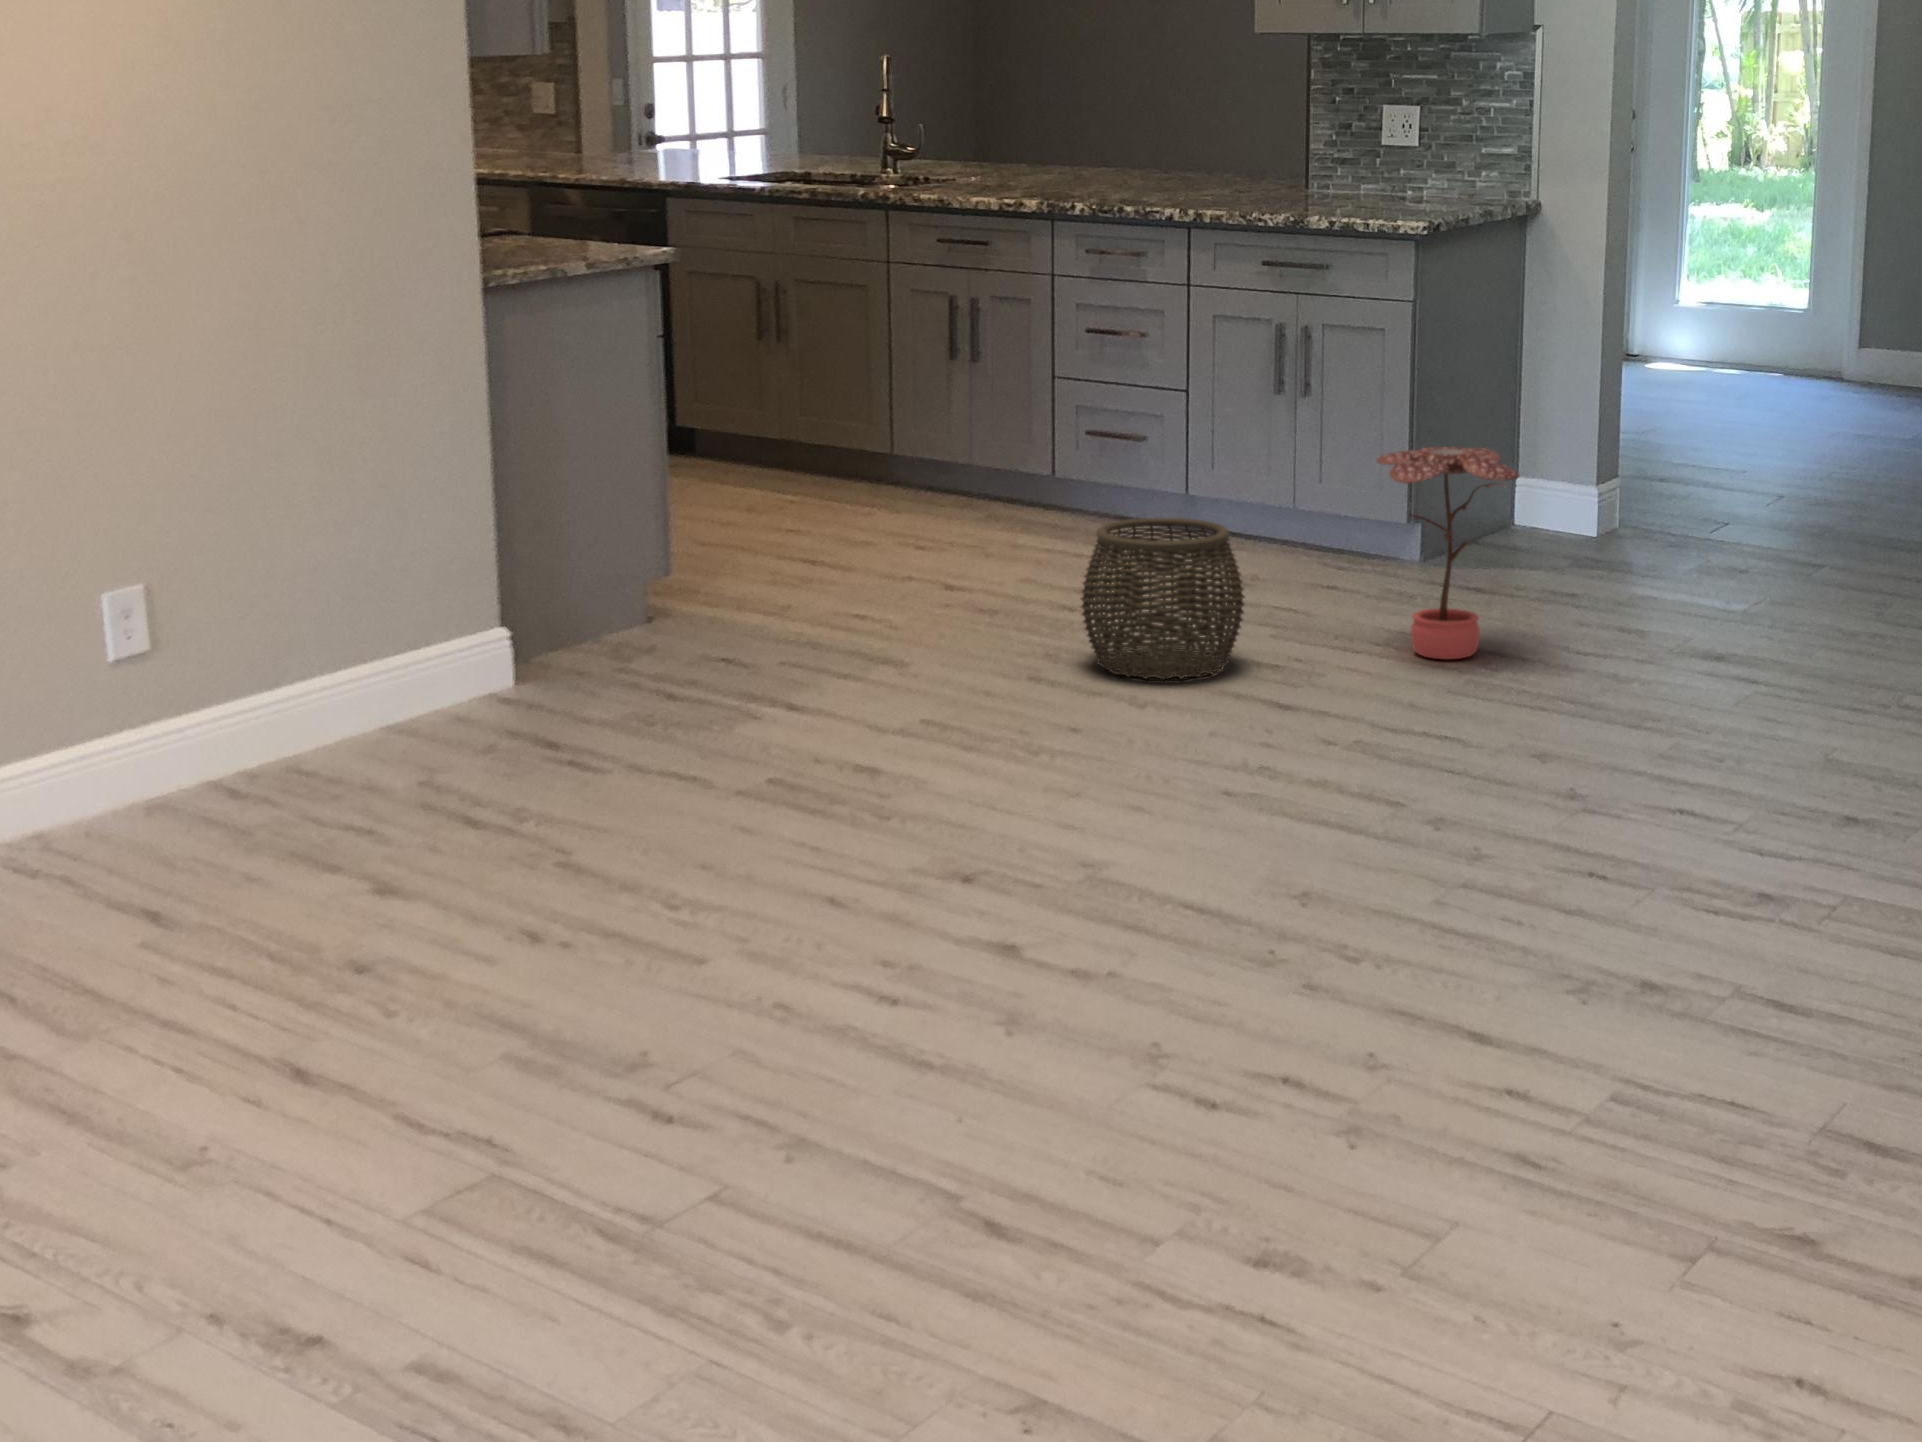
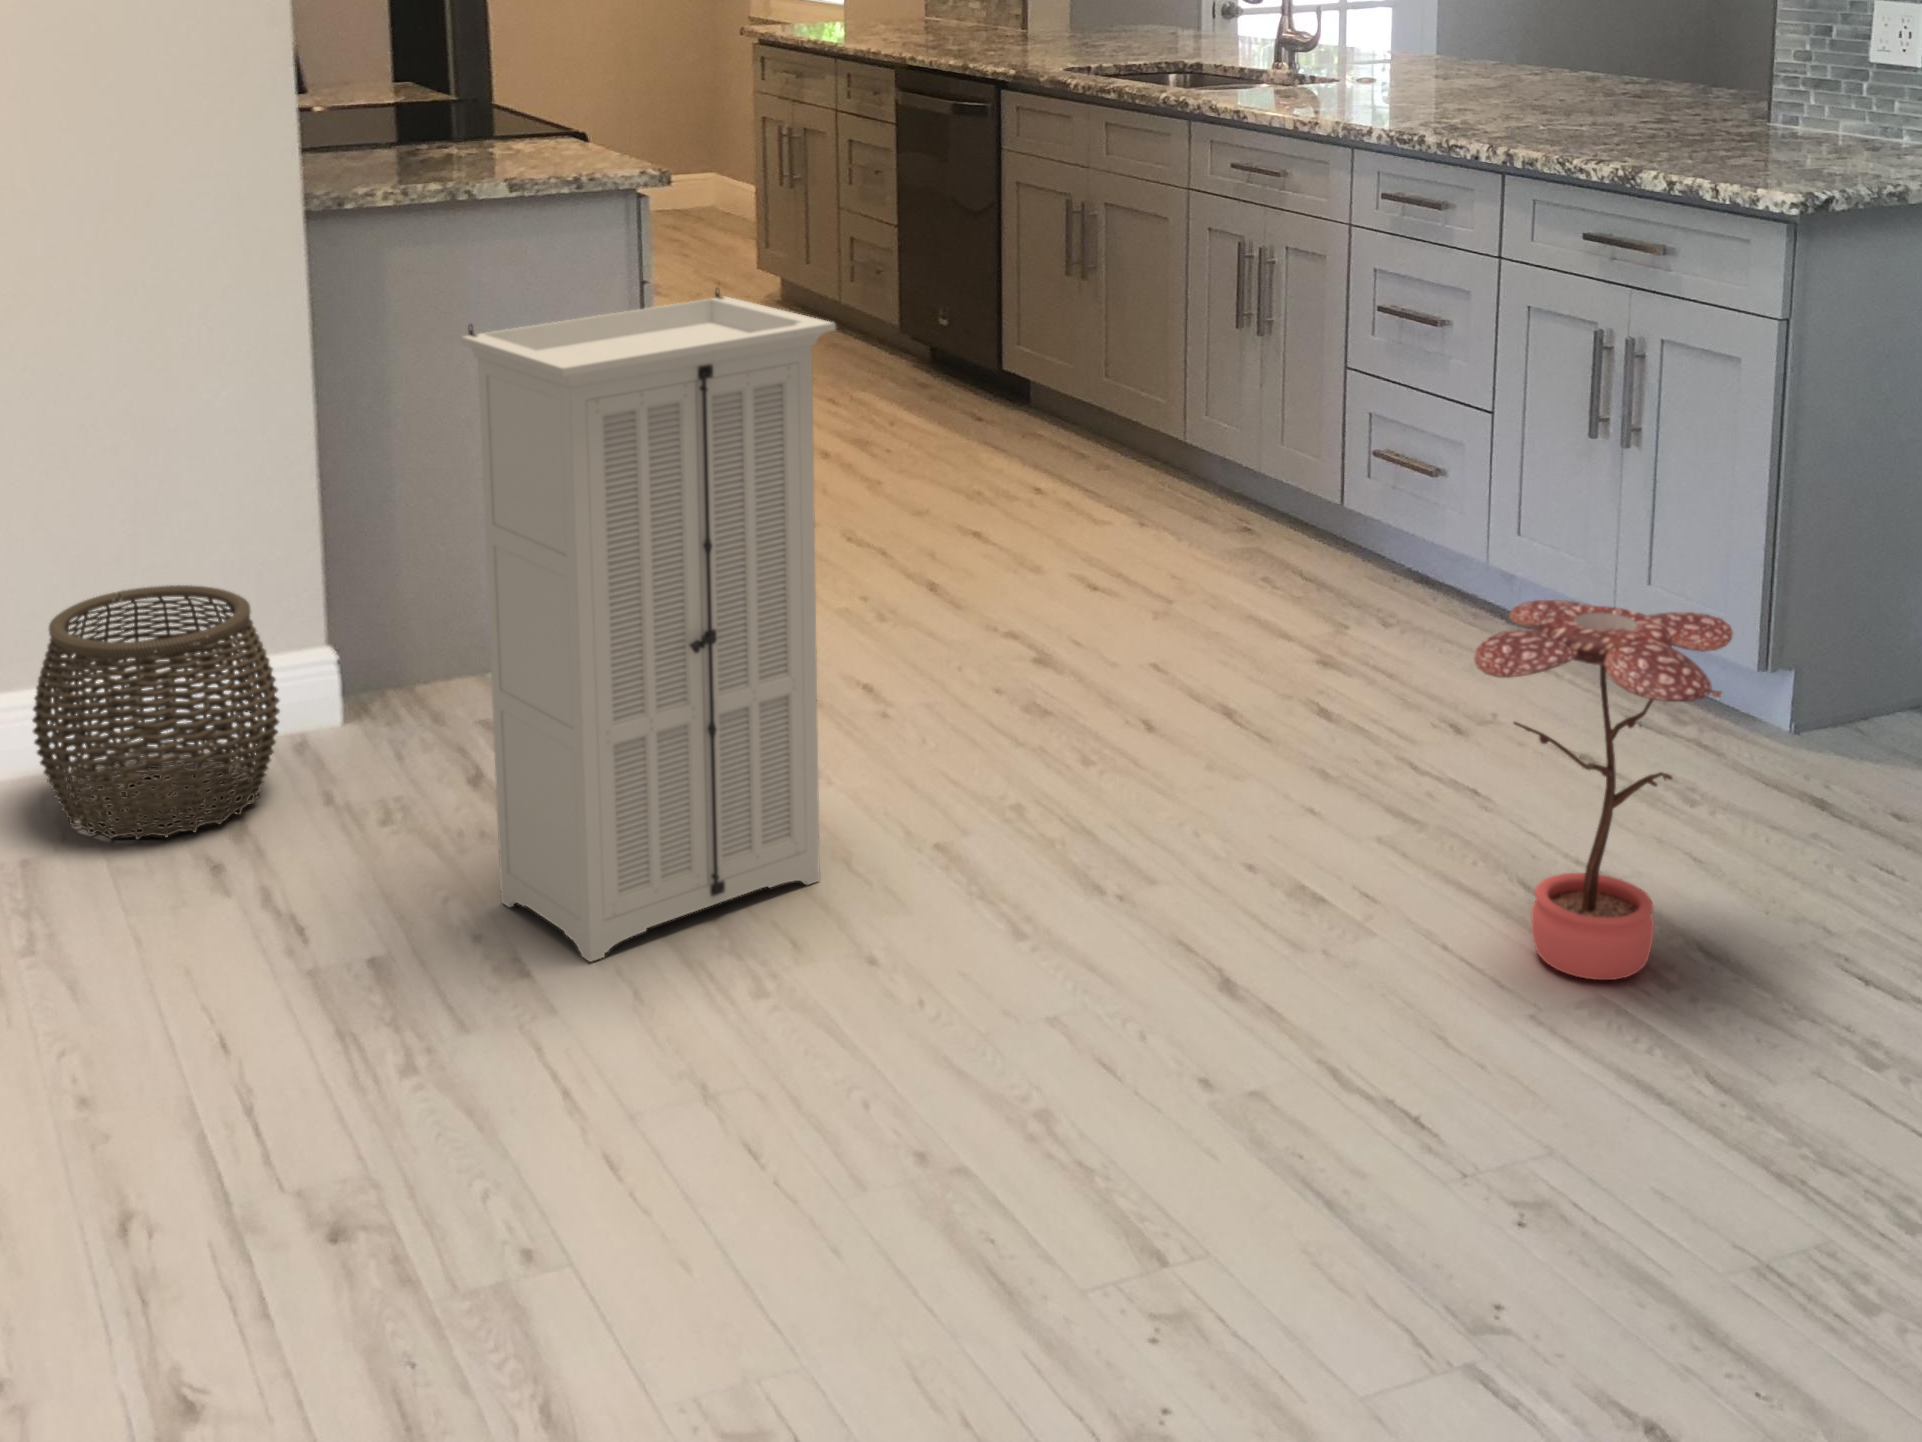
storage cabinet: none [815,305,1010,737] -> present [461,288,836,962]
woven basket: present [1081,518,1245,679] -> present [32,585,280,840]

